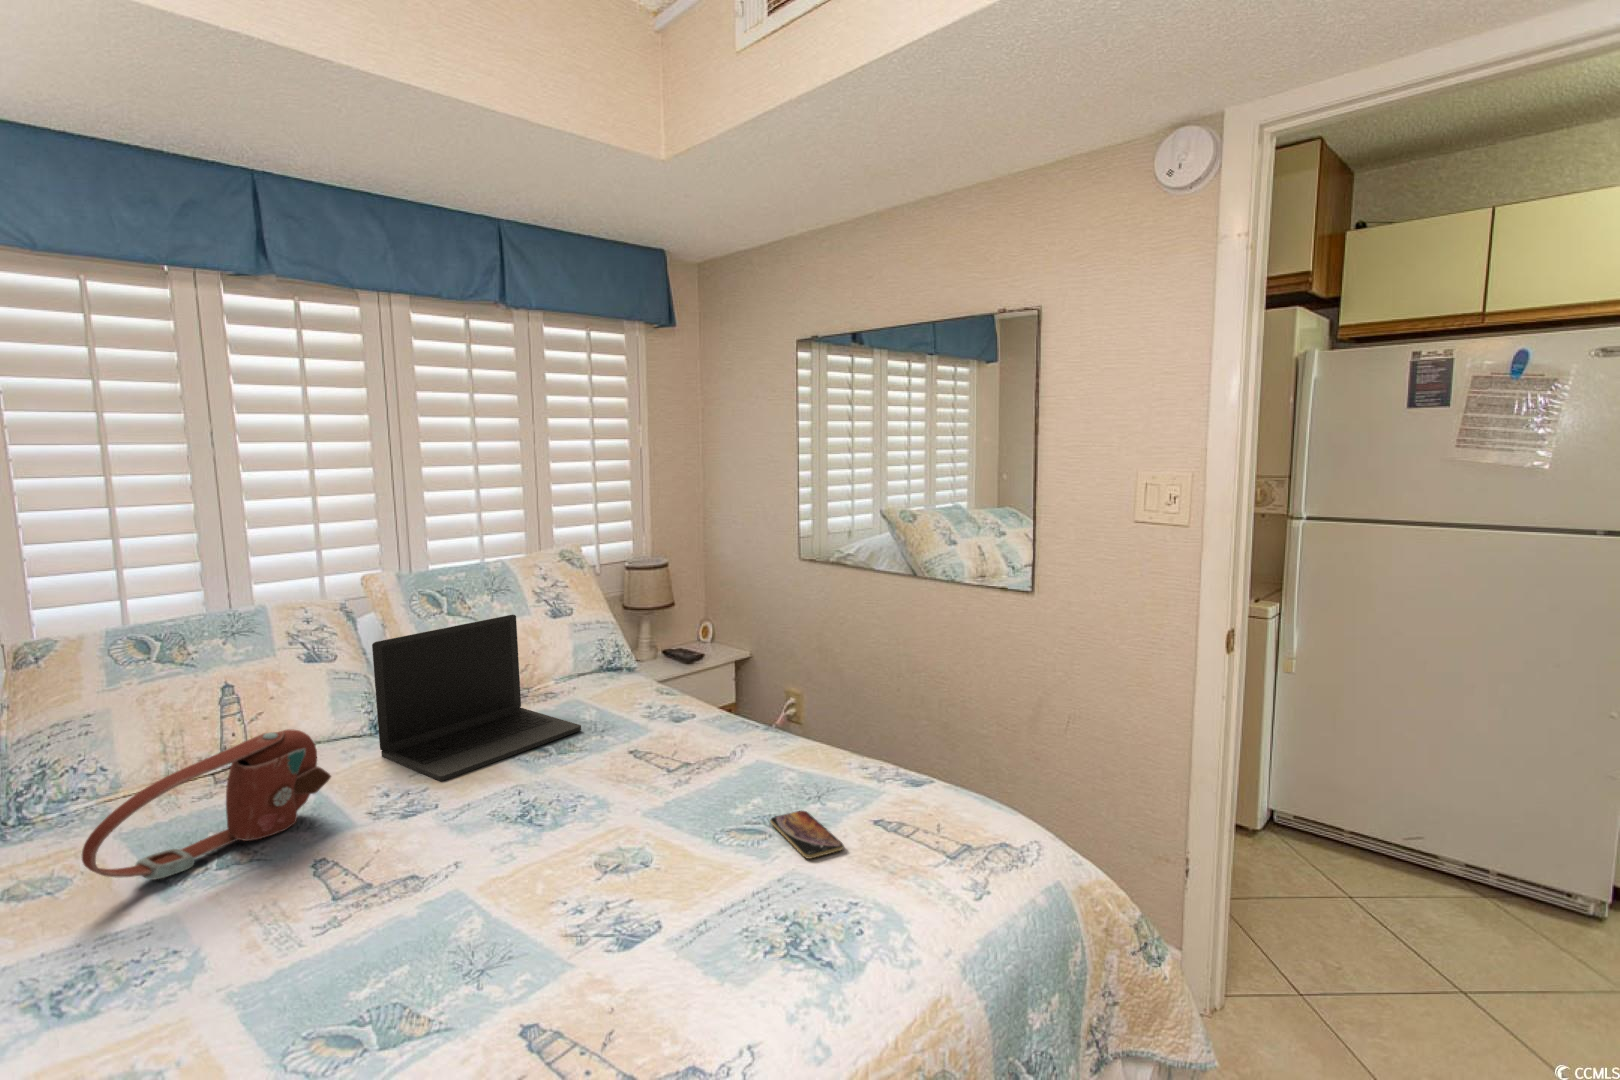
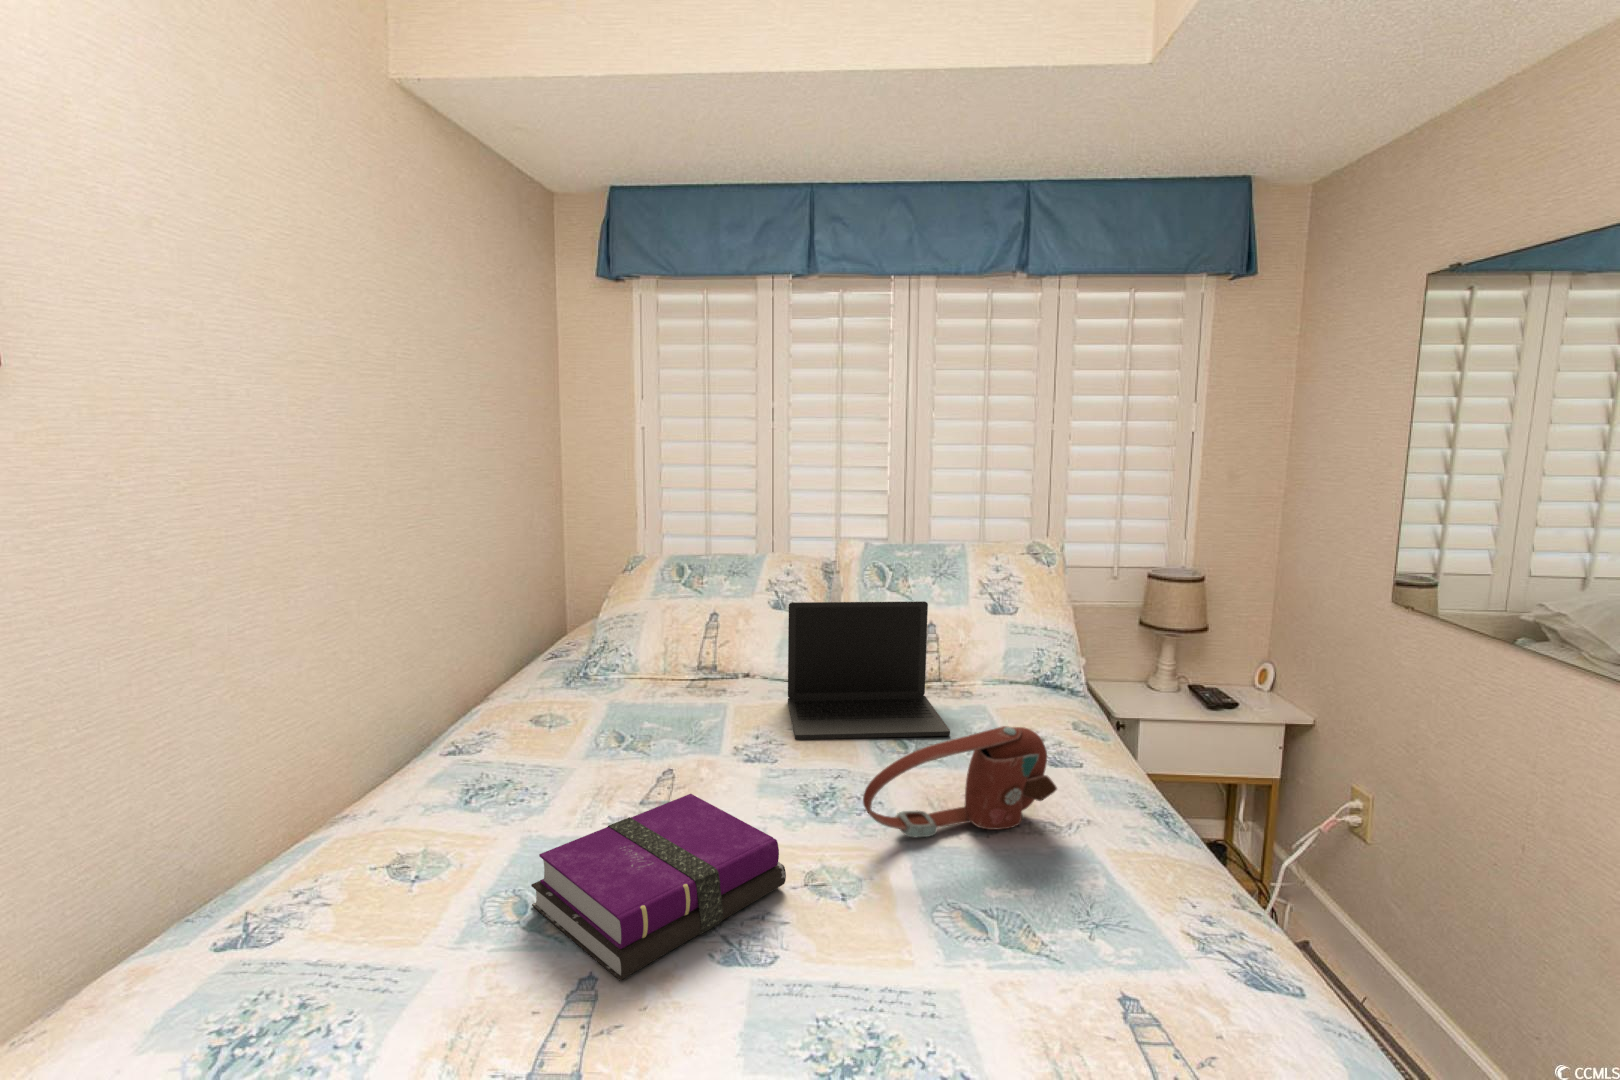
handbag: present [82,729,331,880] -> present [863,726,1057,837]
smartphone: present [770,811,844,859] -> none [981,916,1053,1003]
notebook: none [367,836,605,1026] -> present [531,794,786,980]

